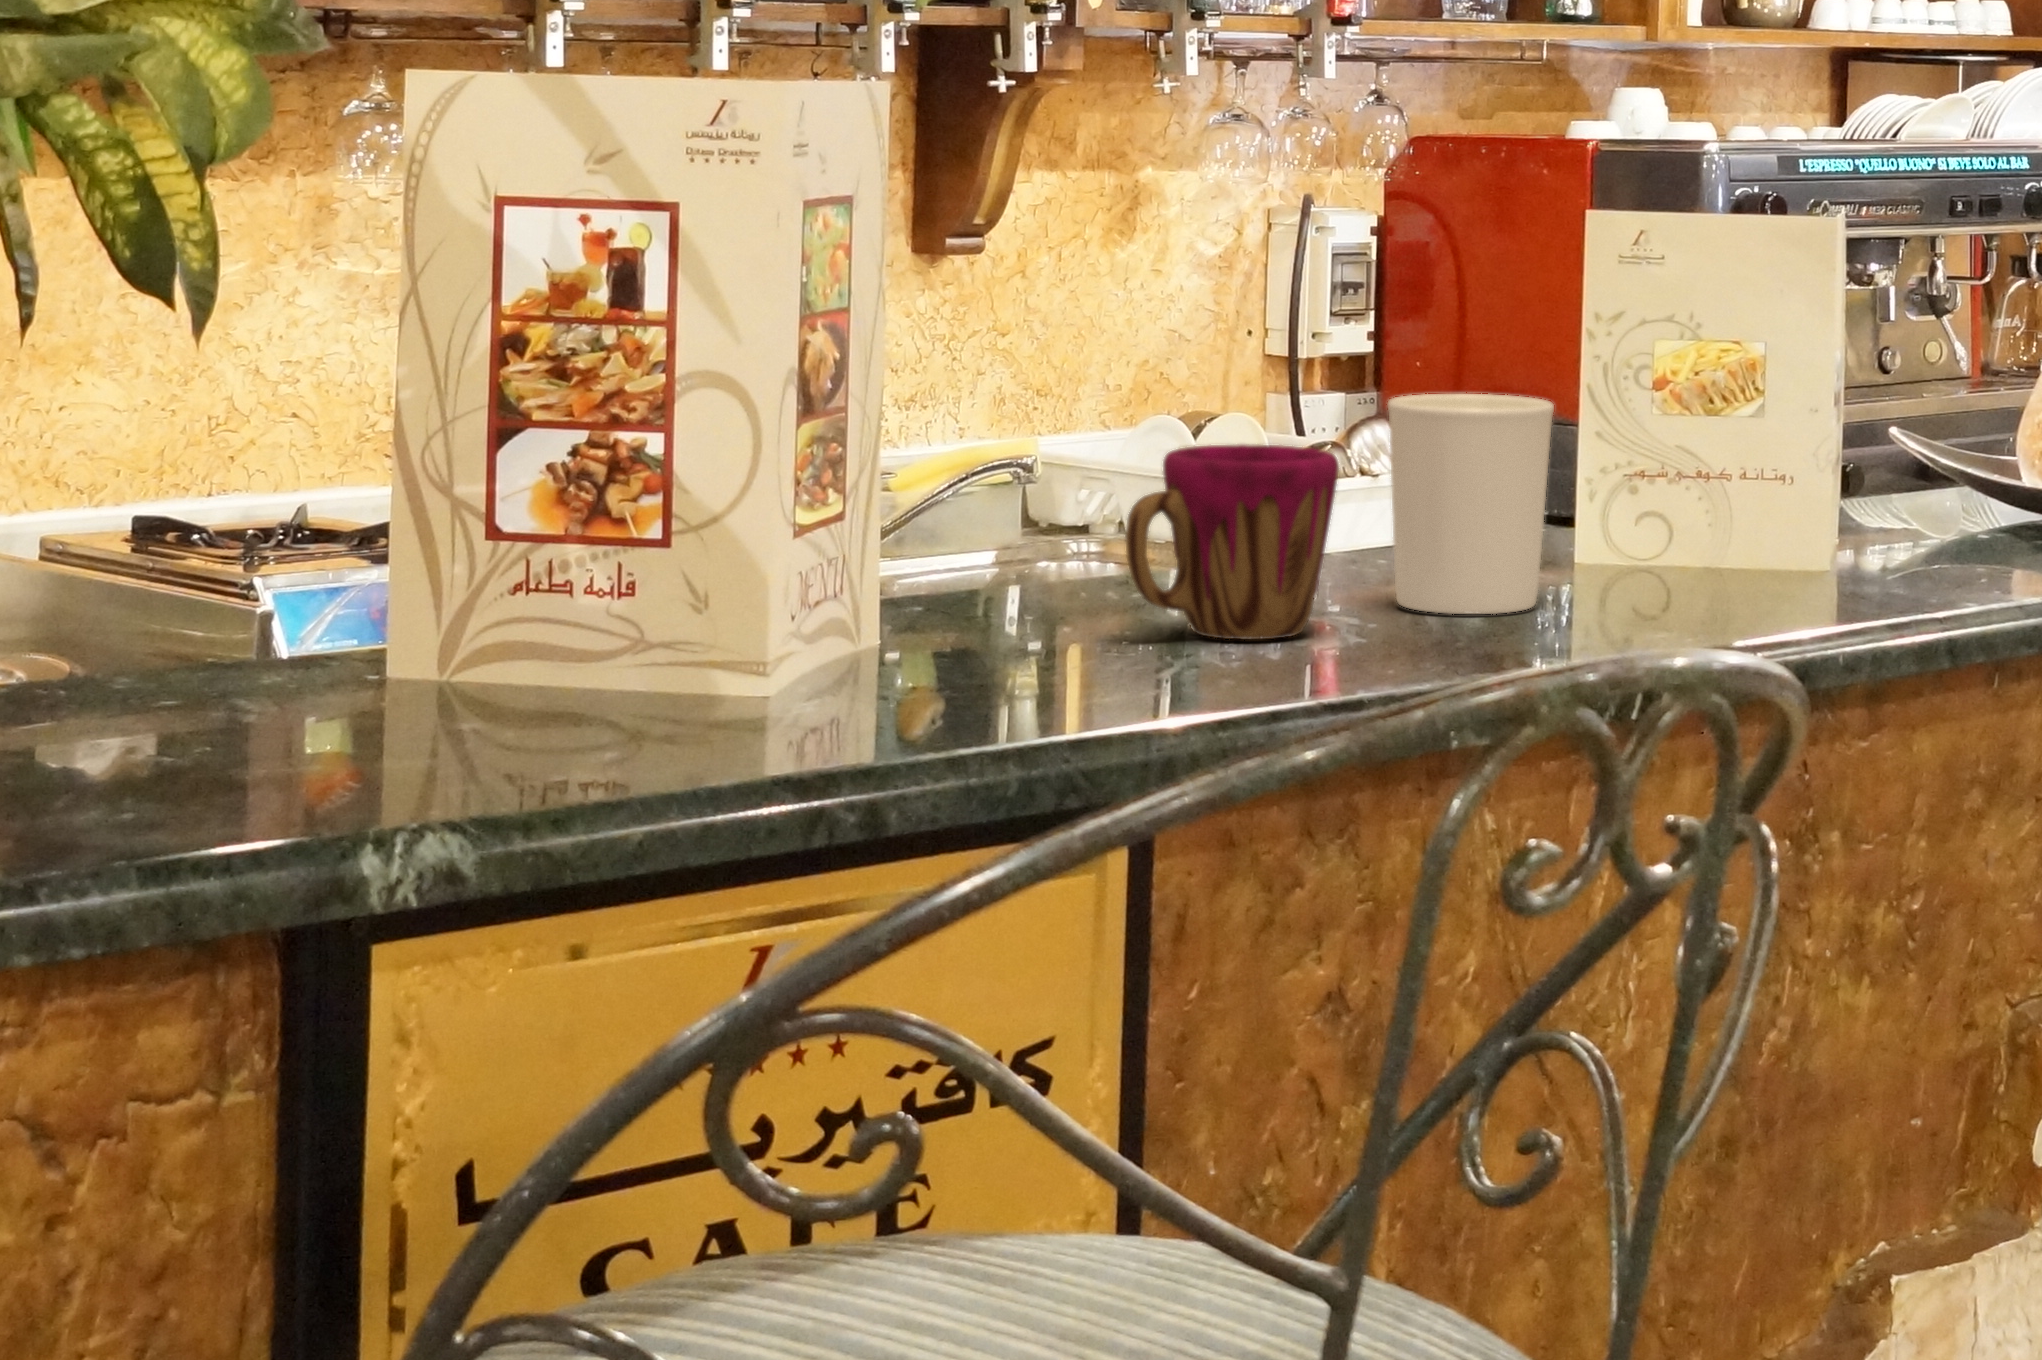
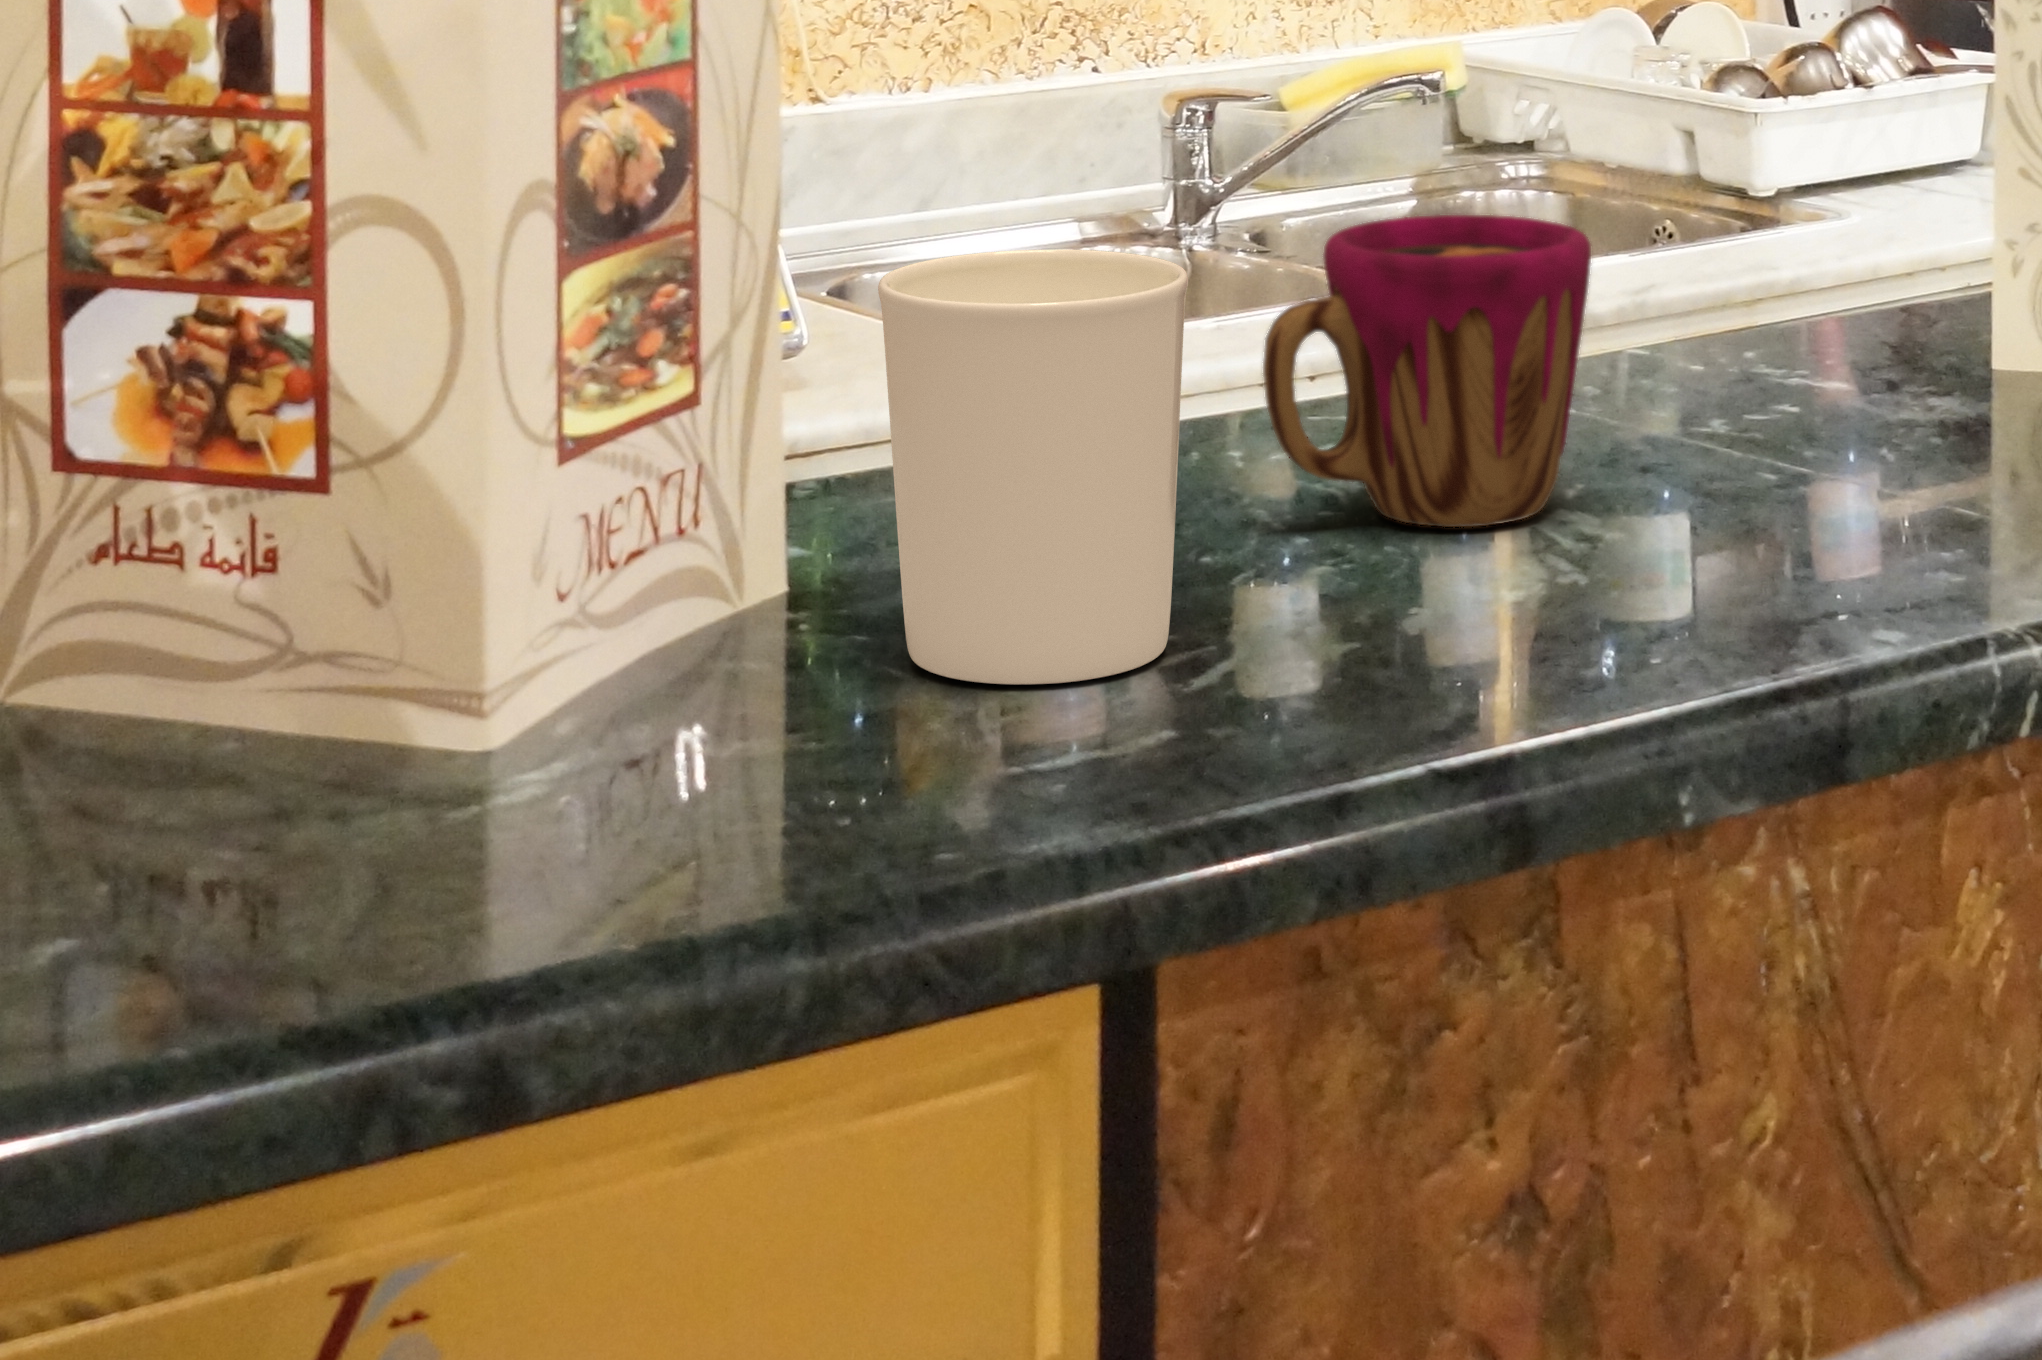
candle holder: present [1388,394,1554,614] -> present [878,249,1188,685]

